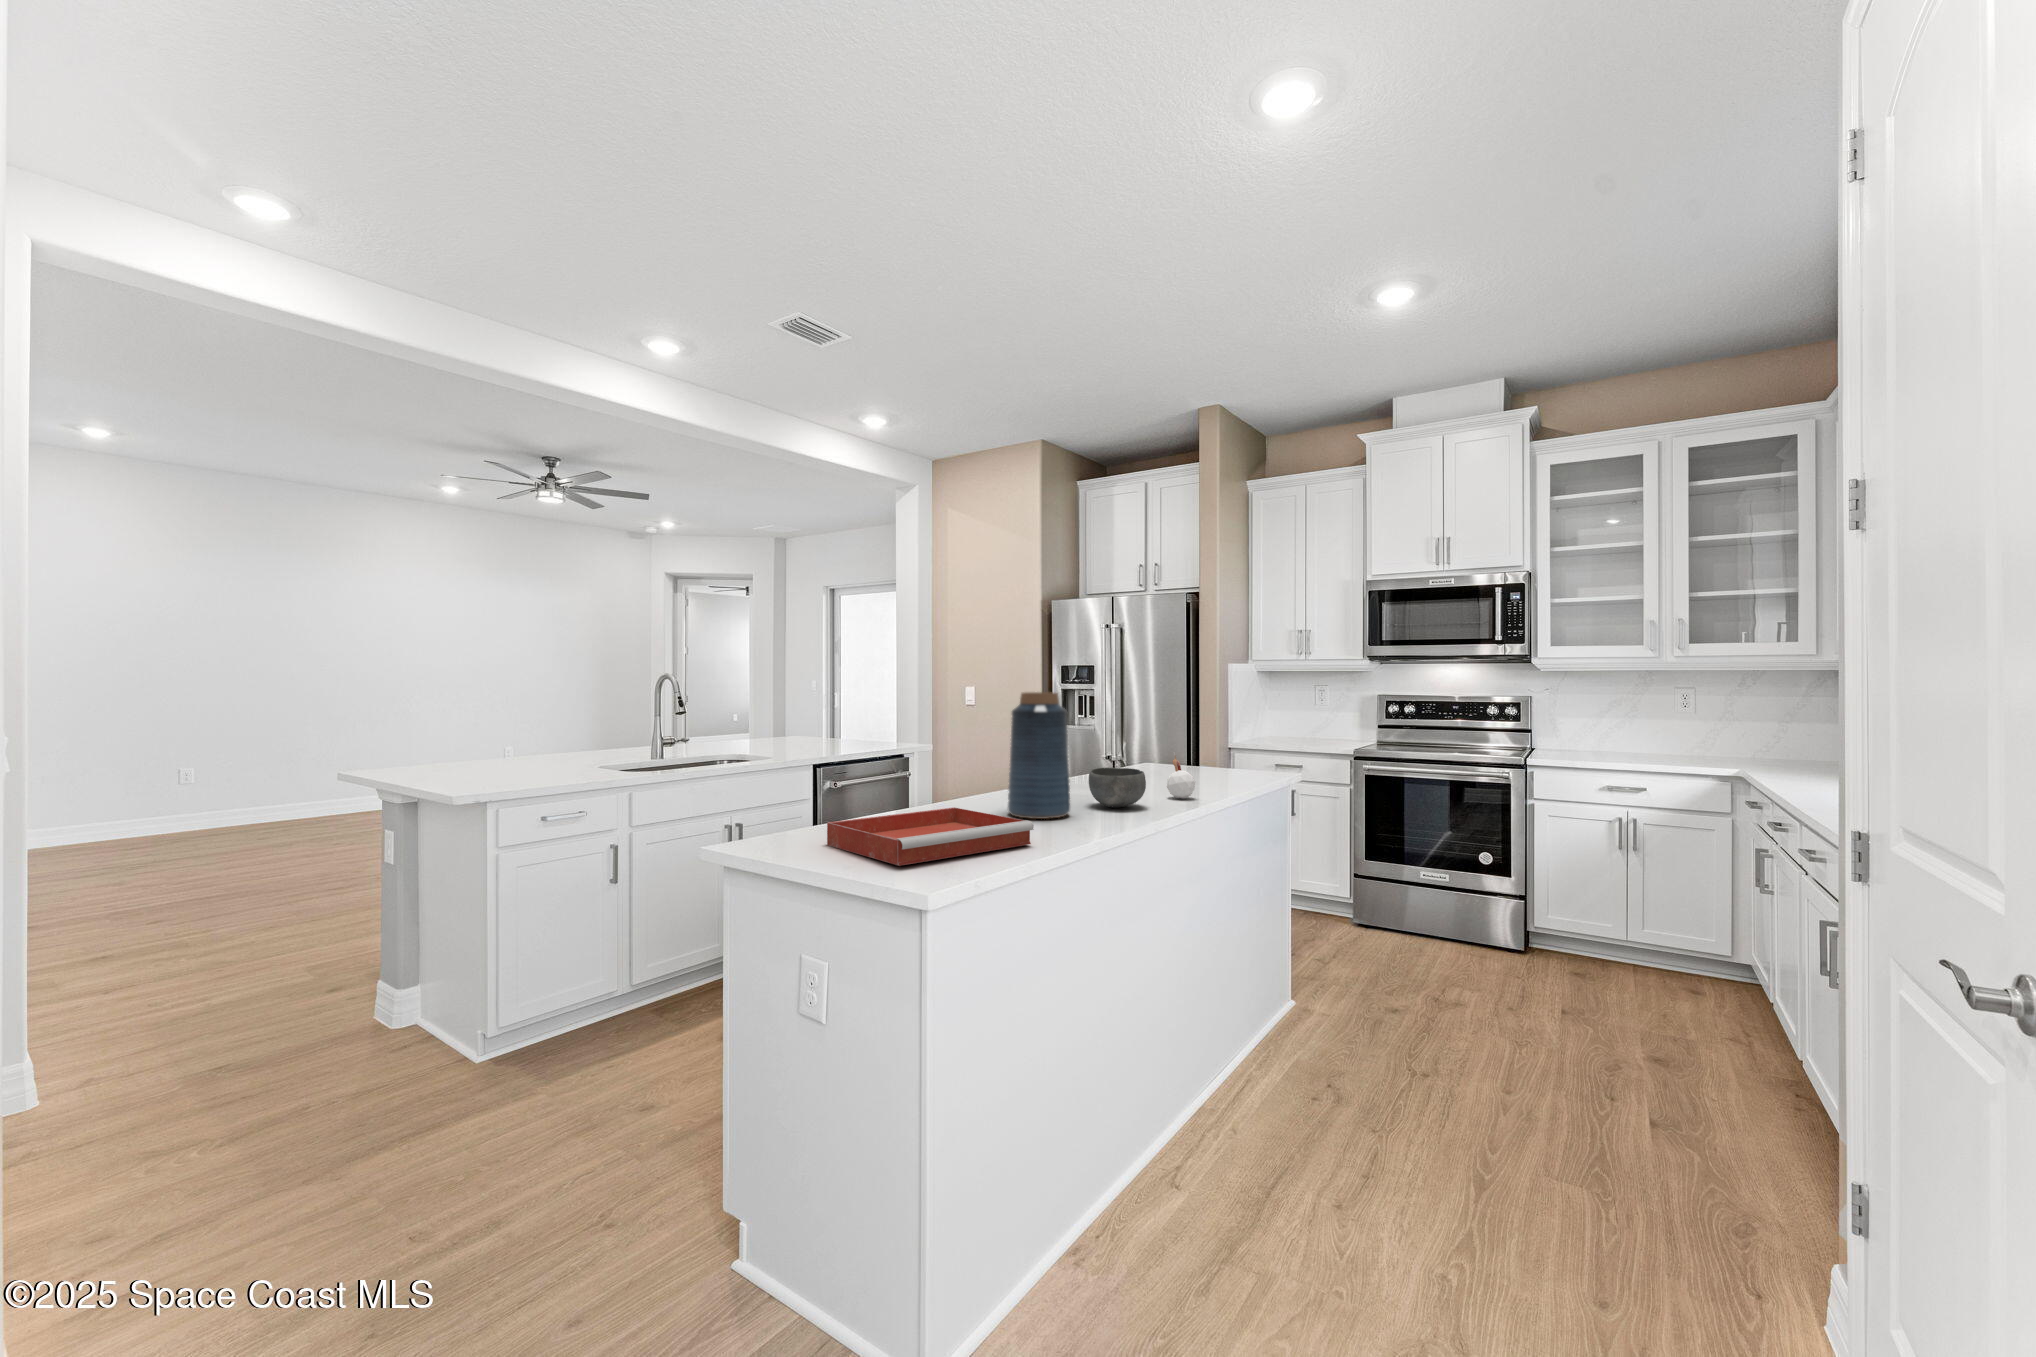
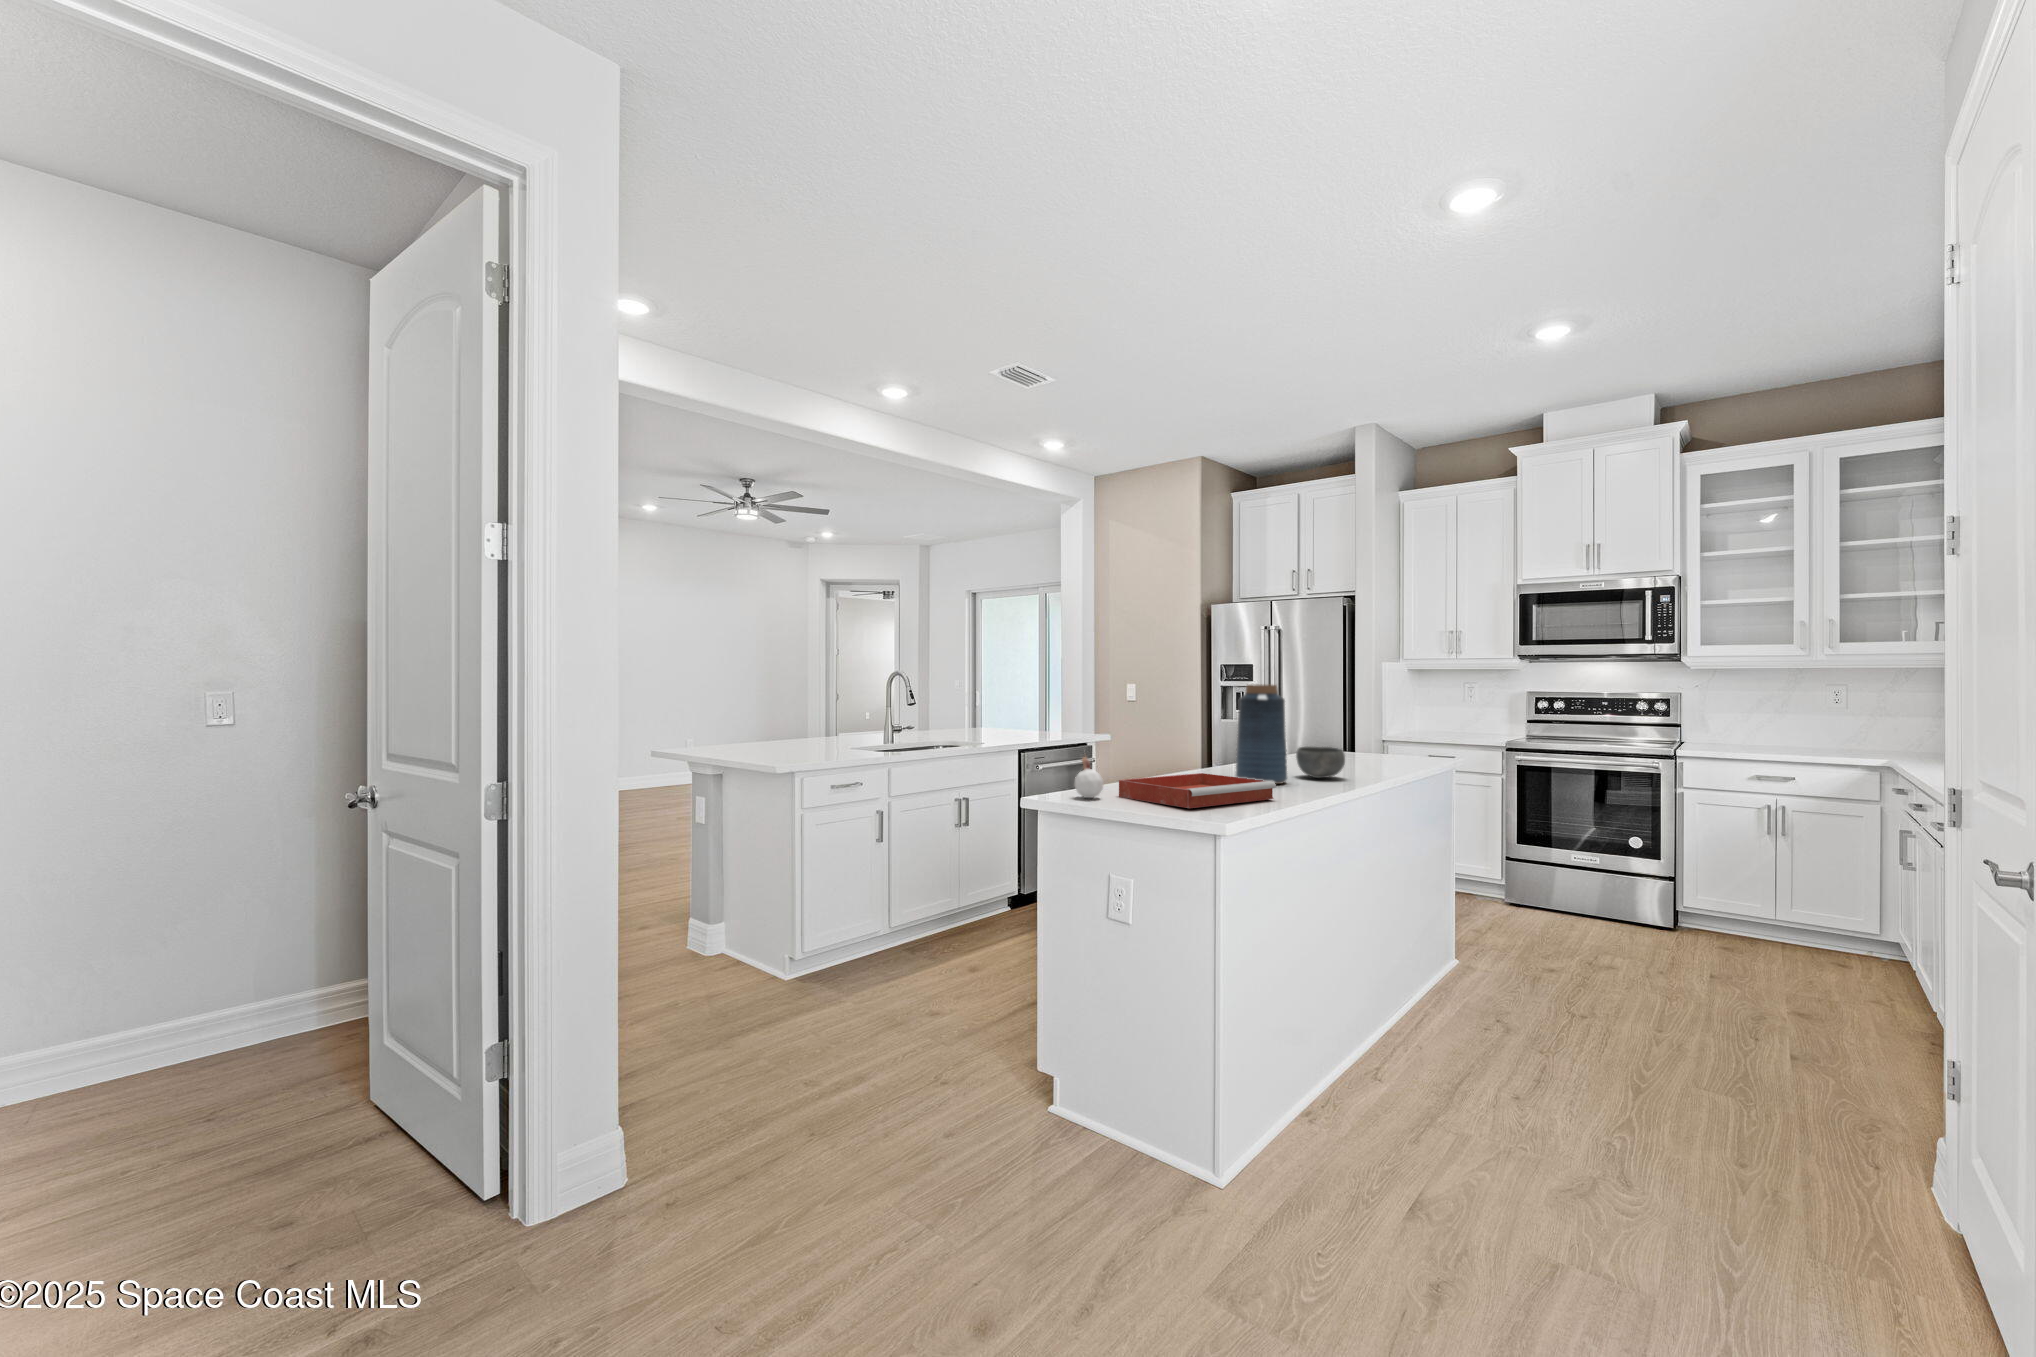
candle: present [1167,754,1195,799] -> present [1075,757,1103,798]

